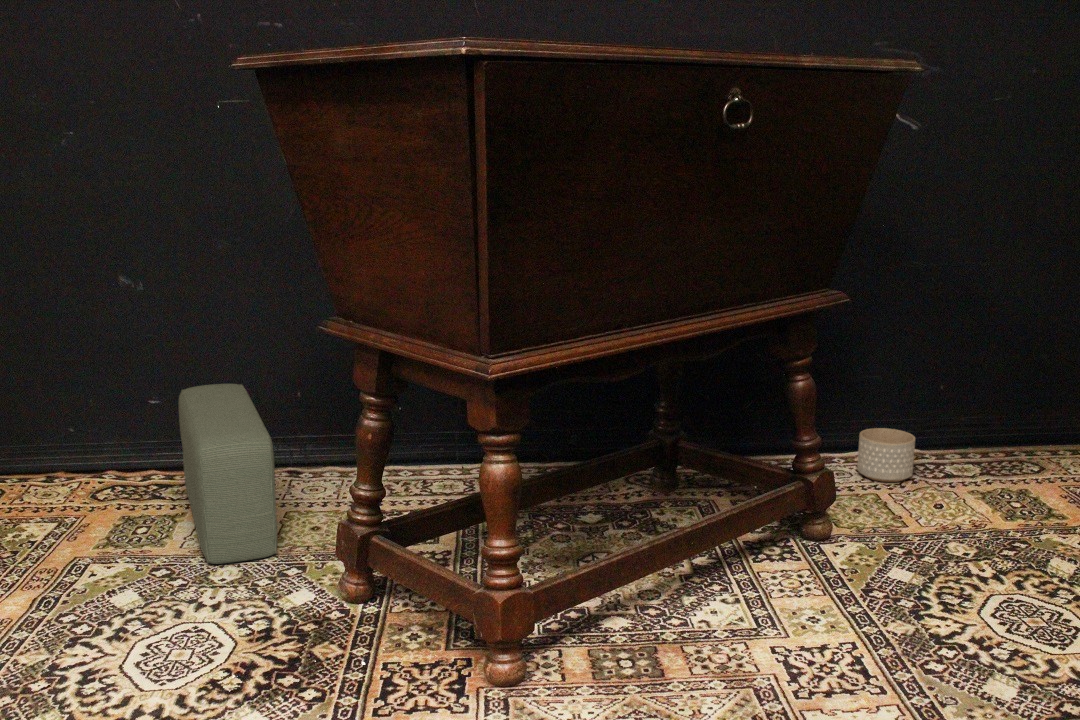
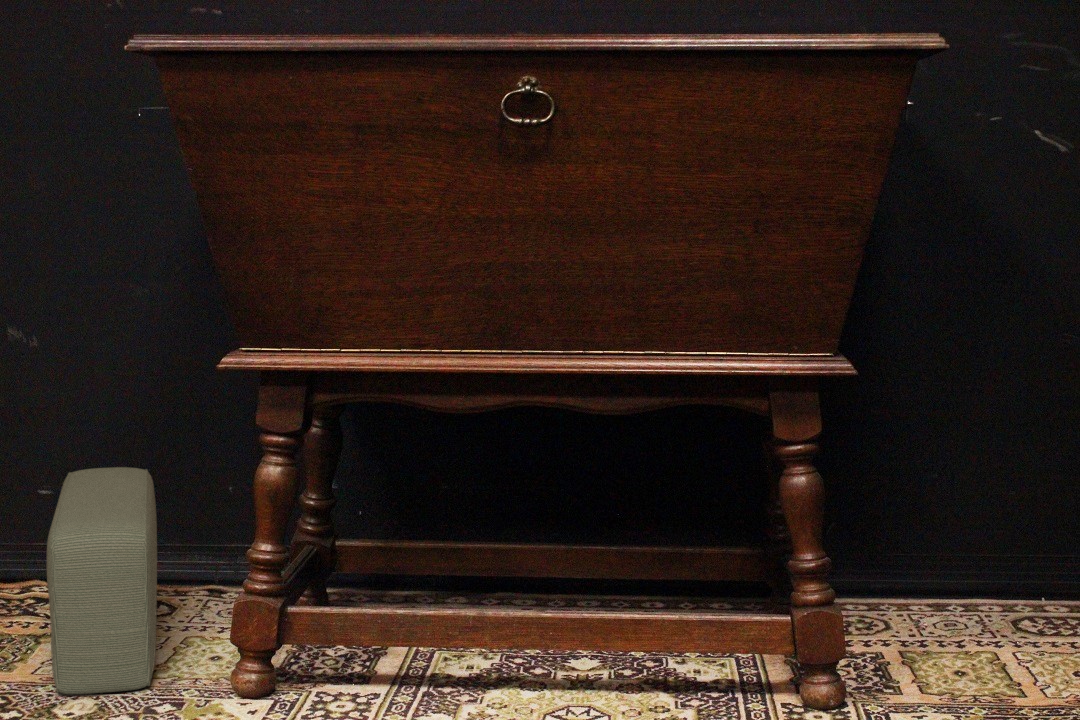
planter: present [857,428,915,482] -> none [975,564,1056,639]

